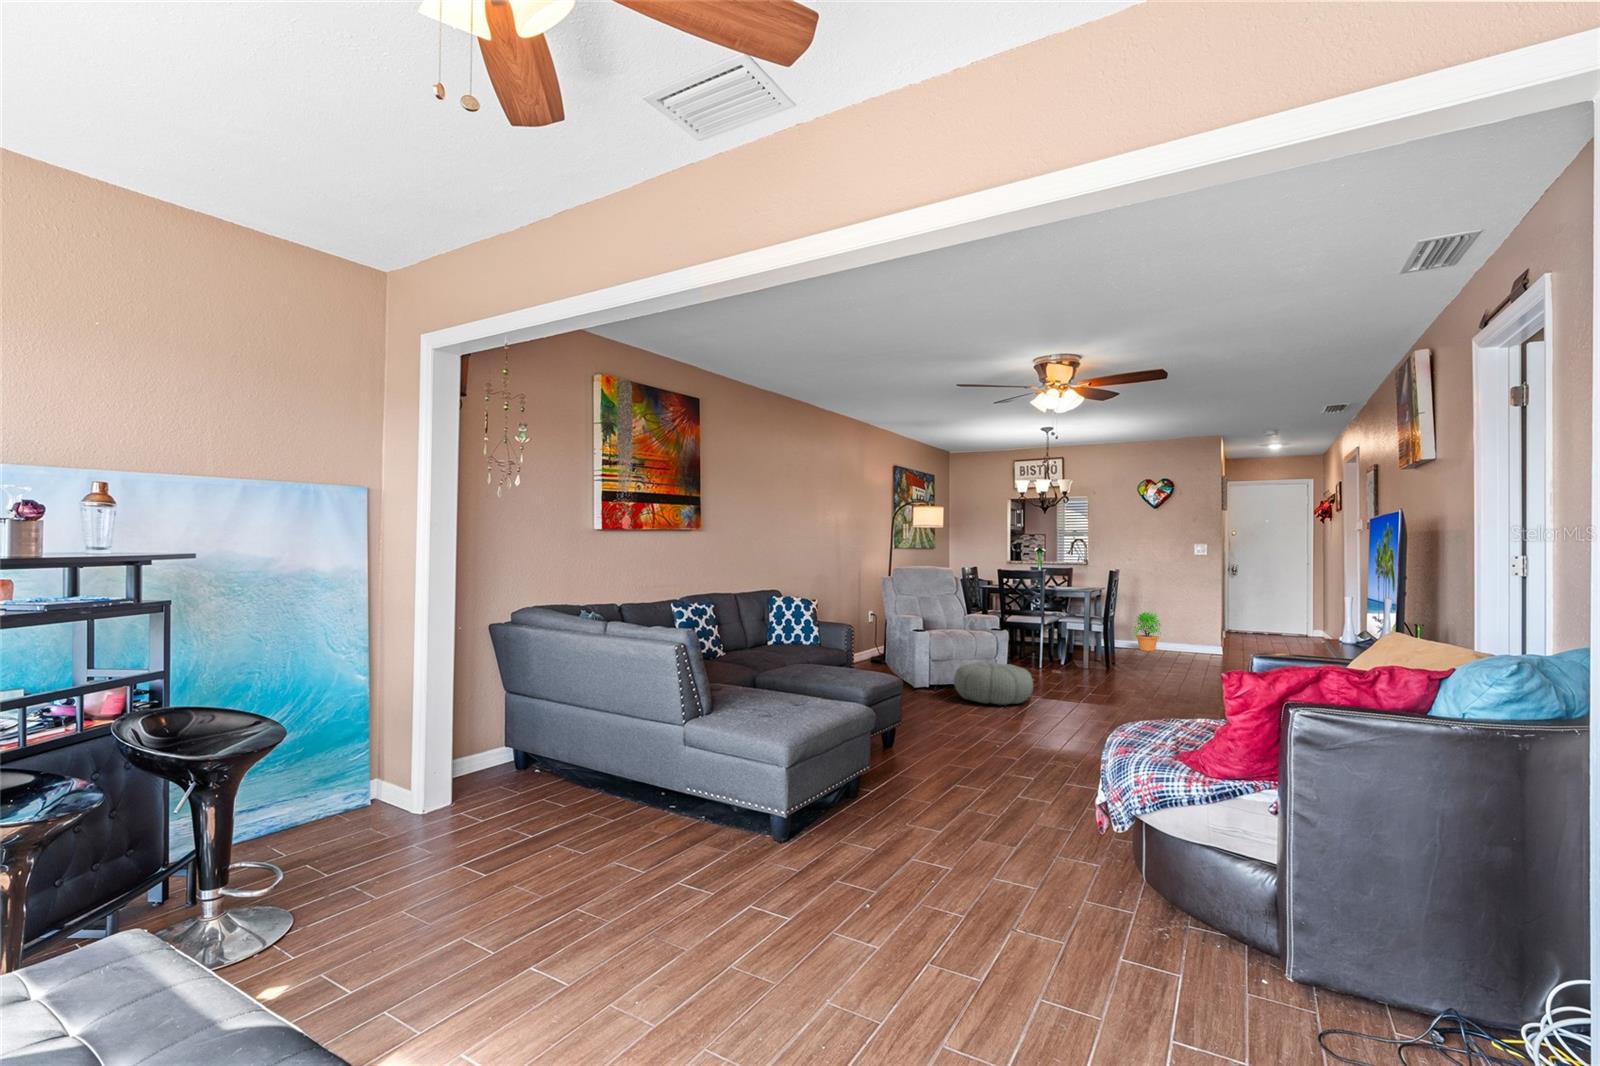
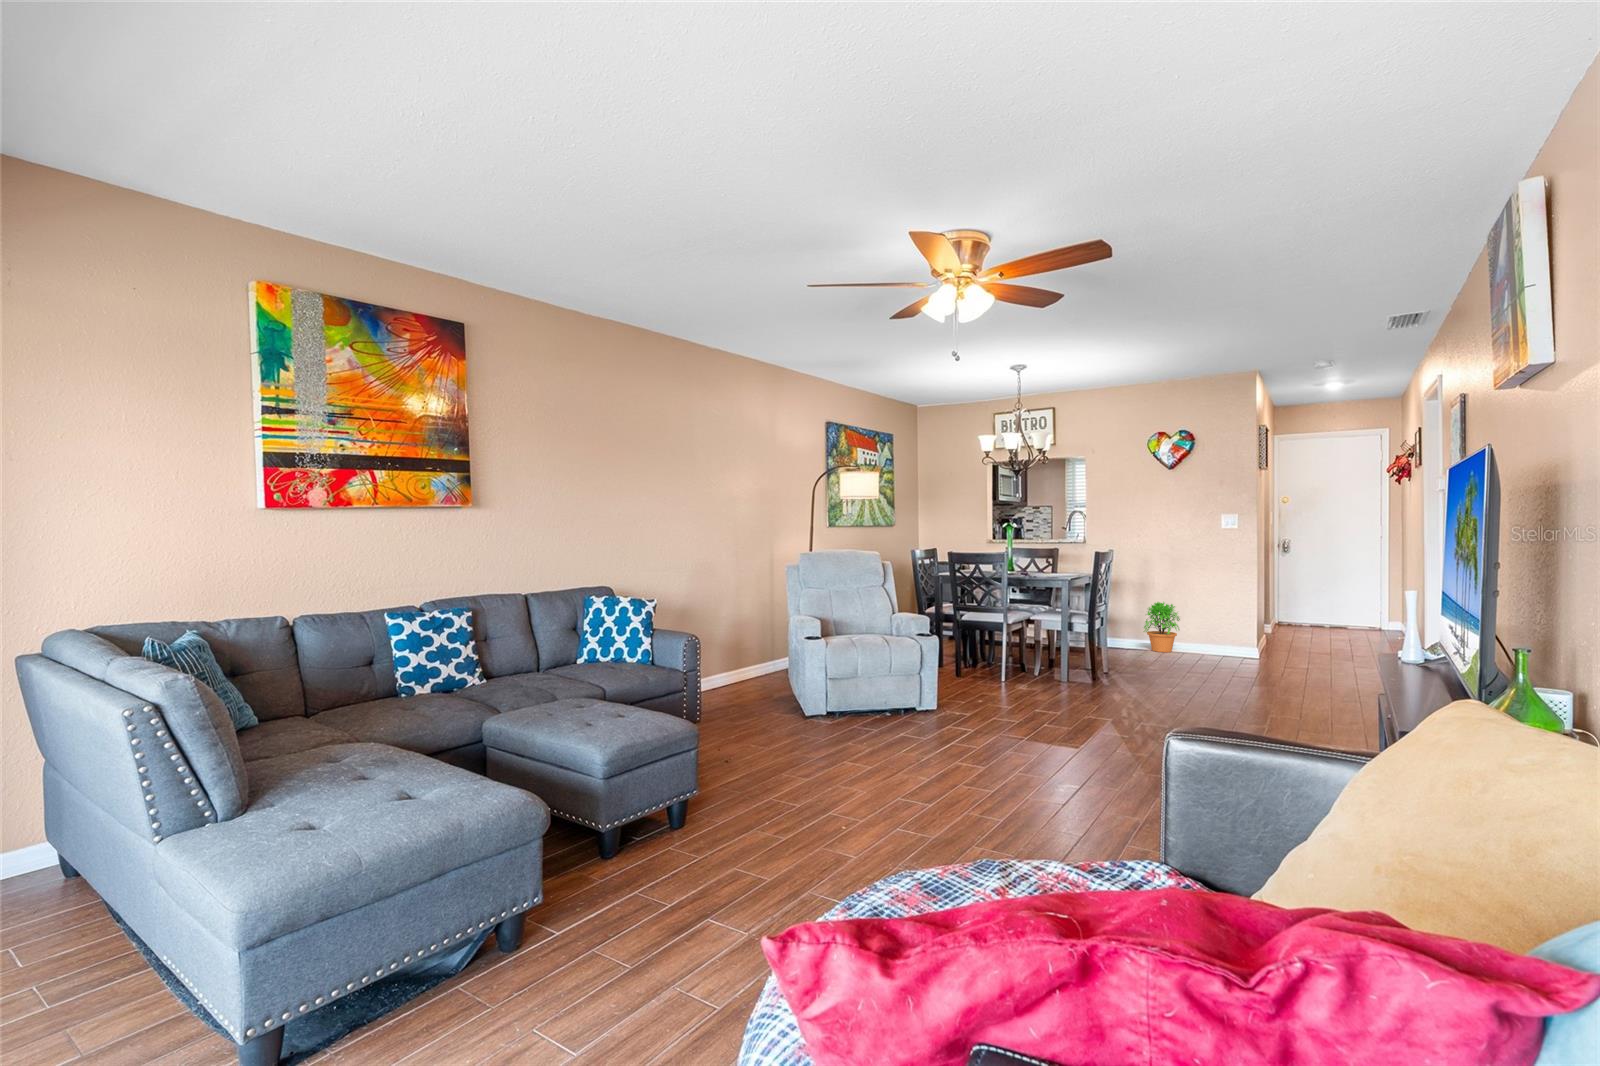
pouf: present [954,662,1033,705] -> none [850,682,959,745]

